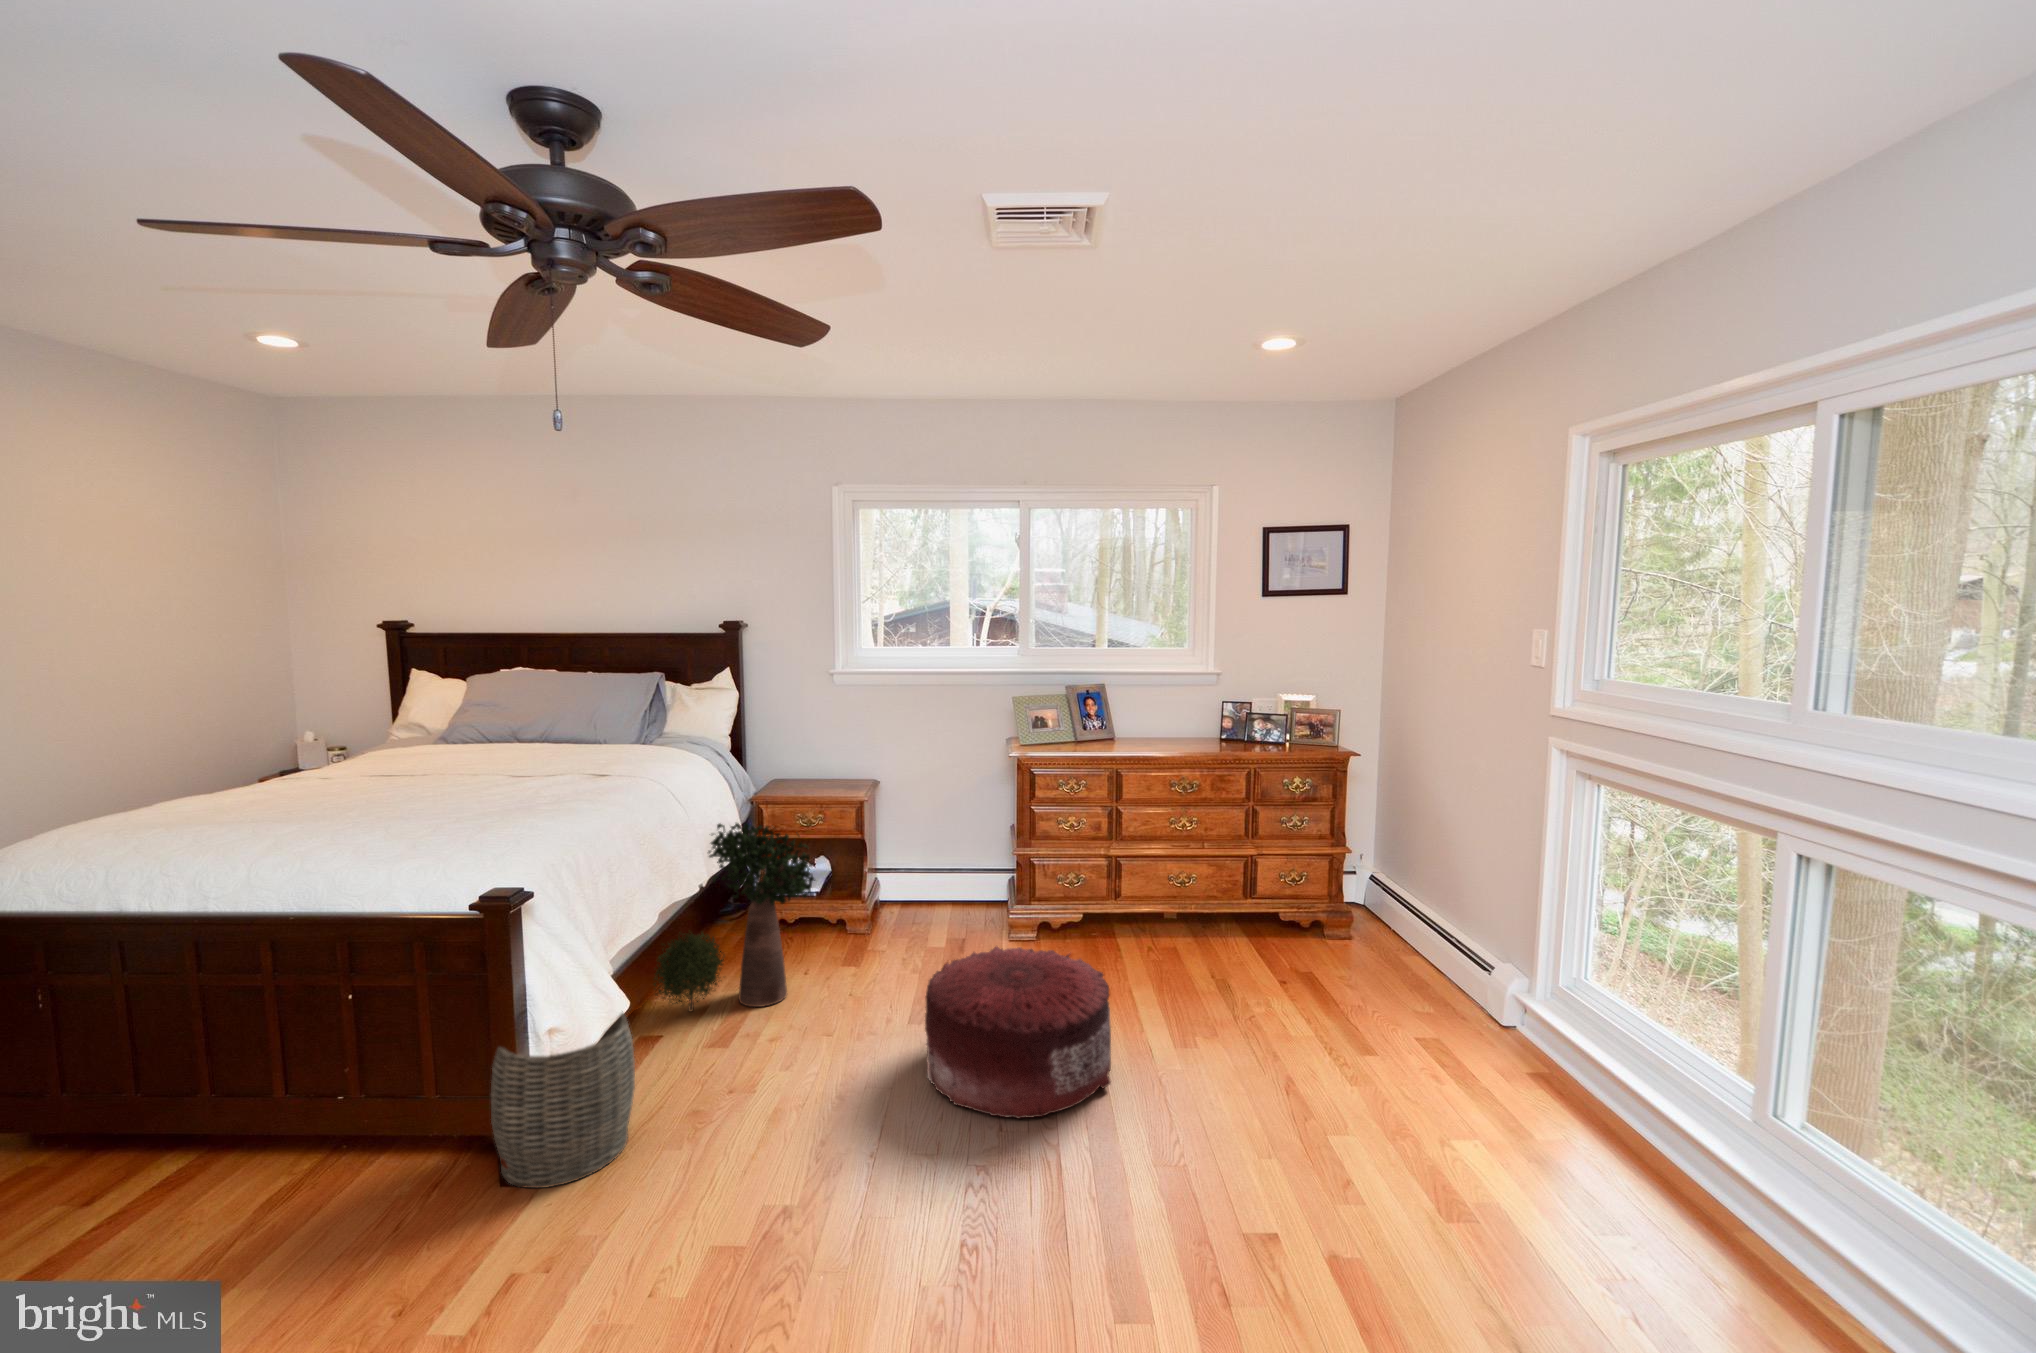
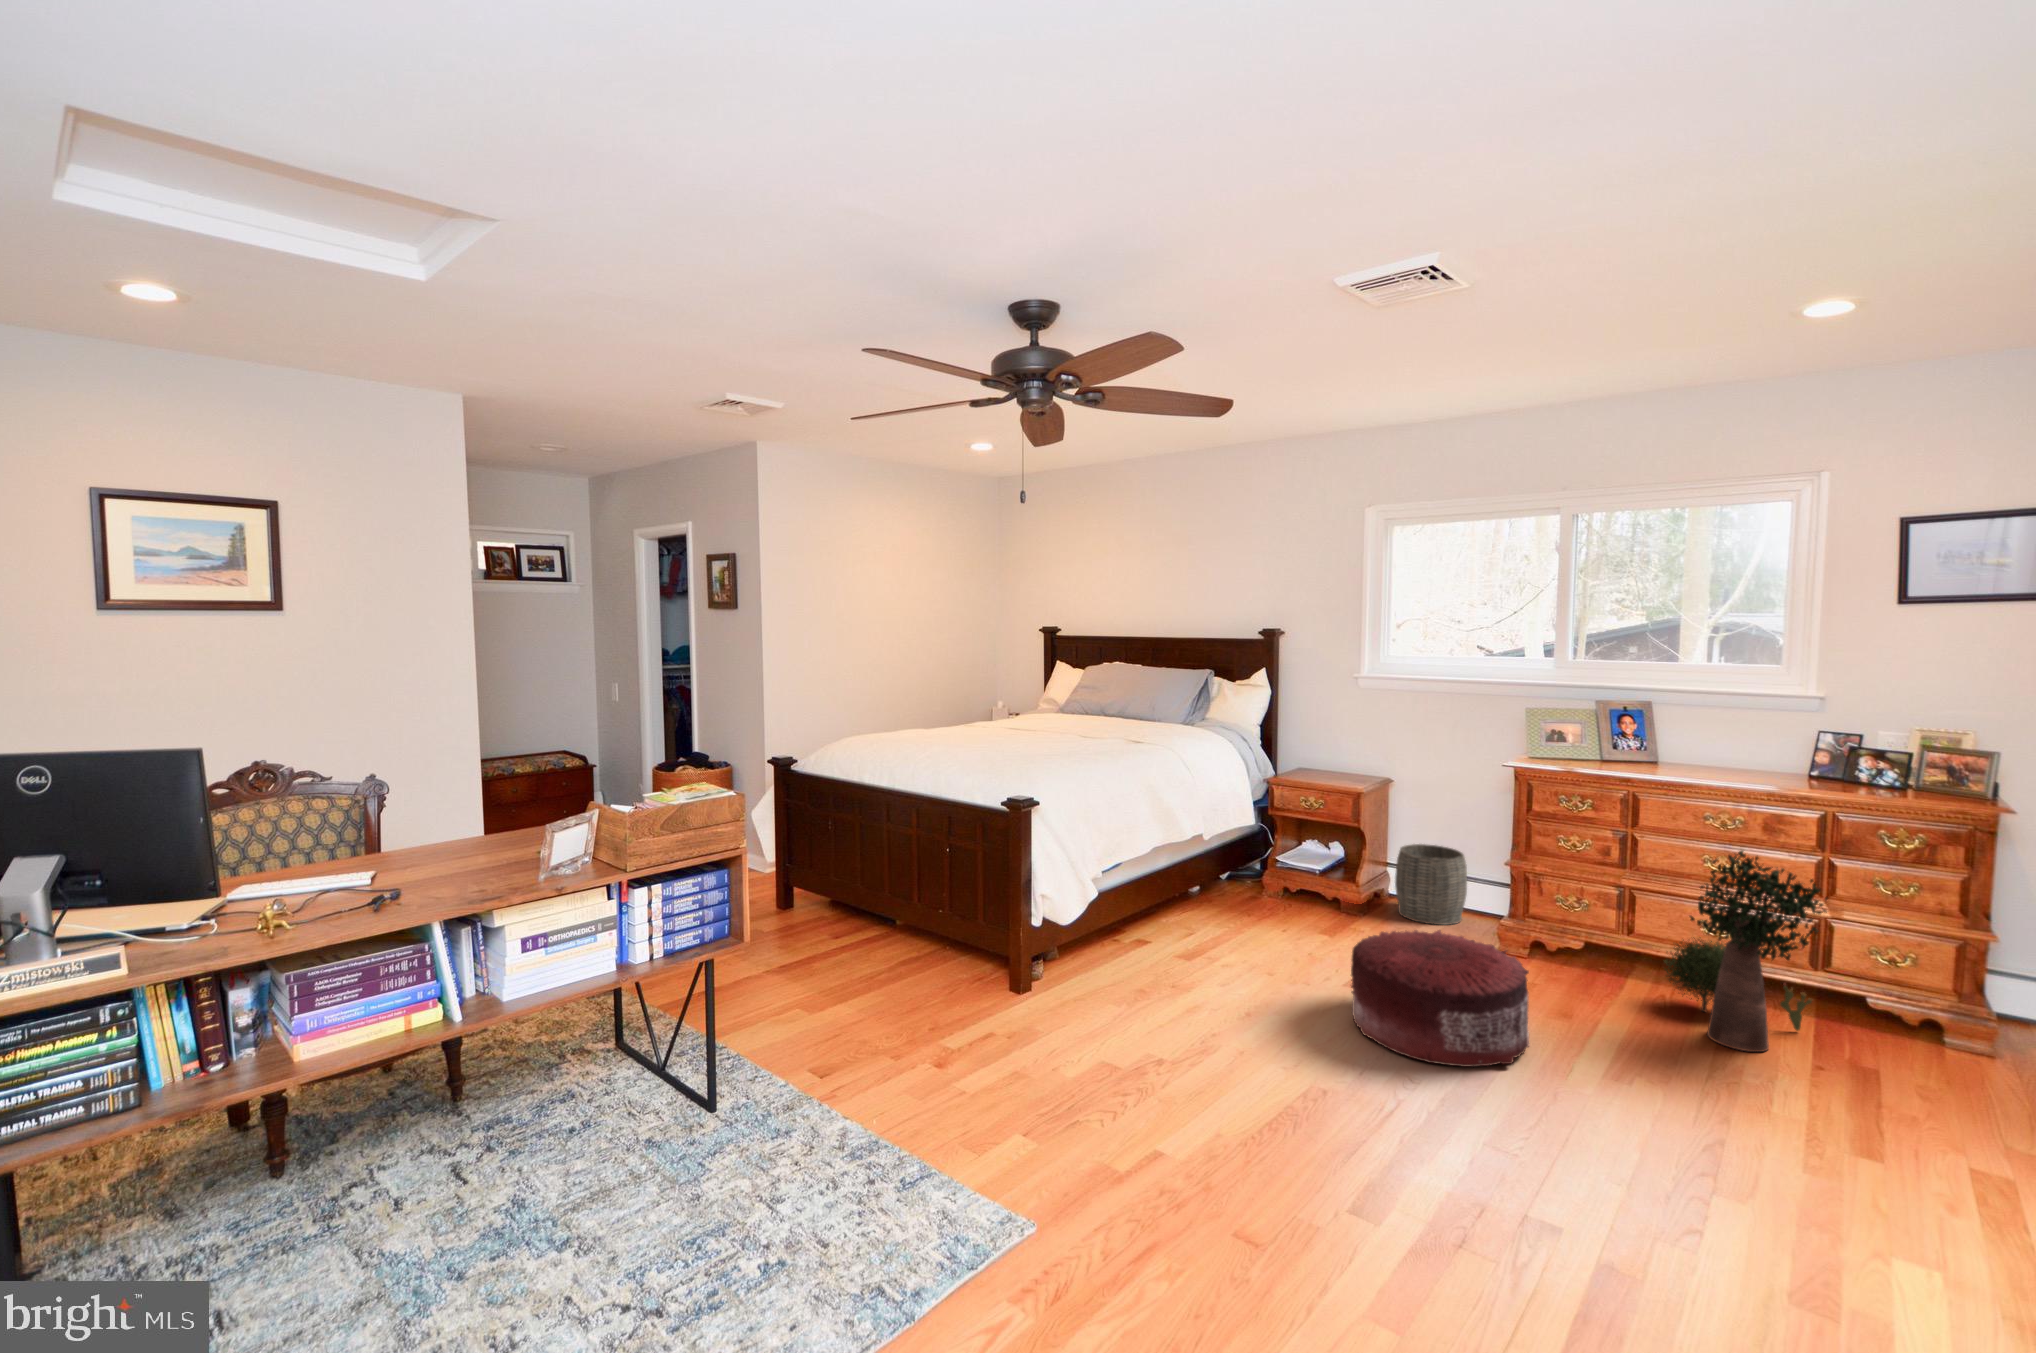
potted plant: present [654,822,815,1011] -> present [1665,850,1828,1052]
woven basket: present [491,1013,635,1188] -> present [1395,844,1467,925]

